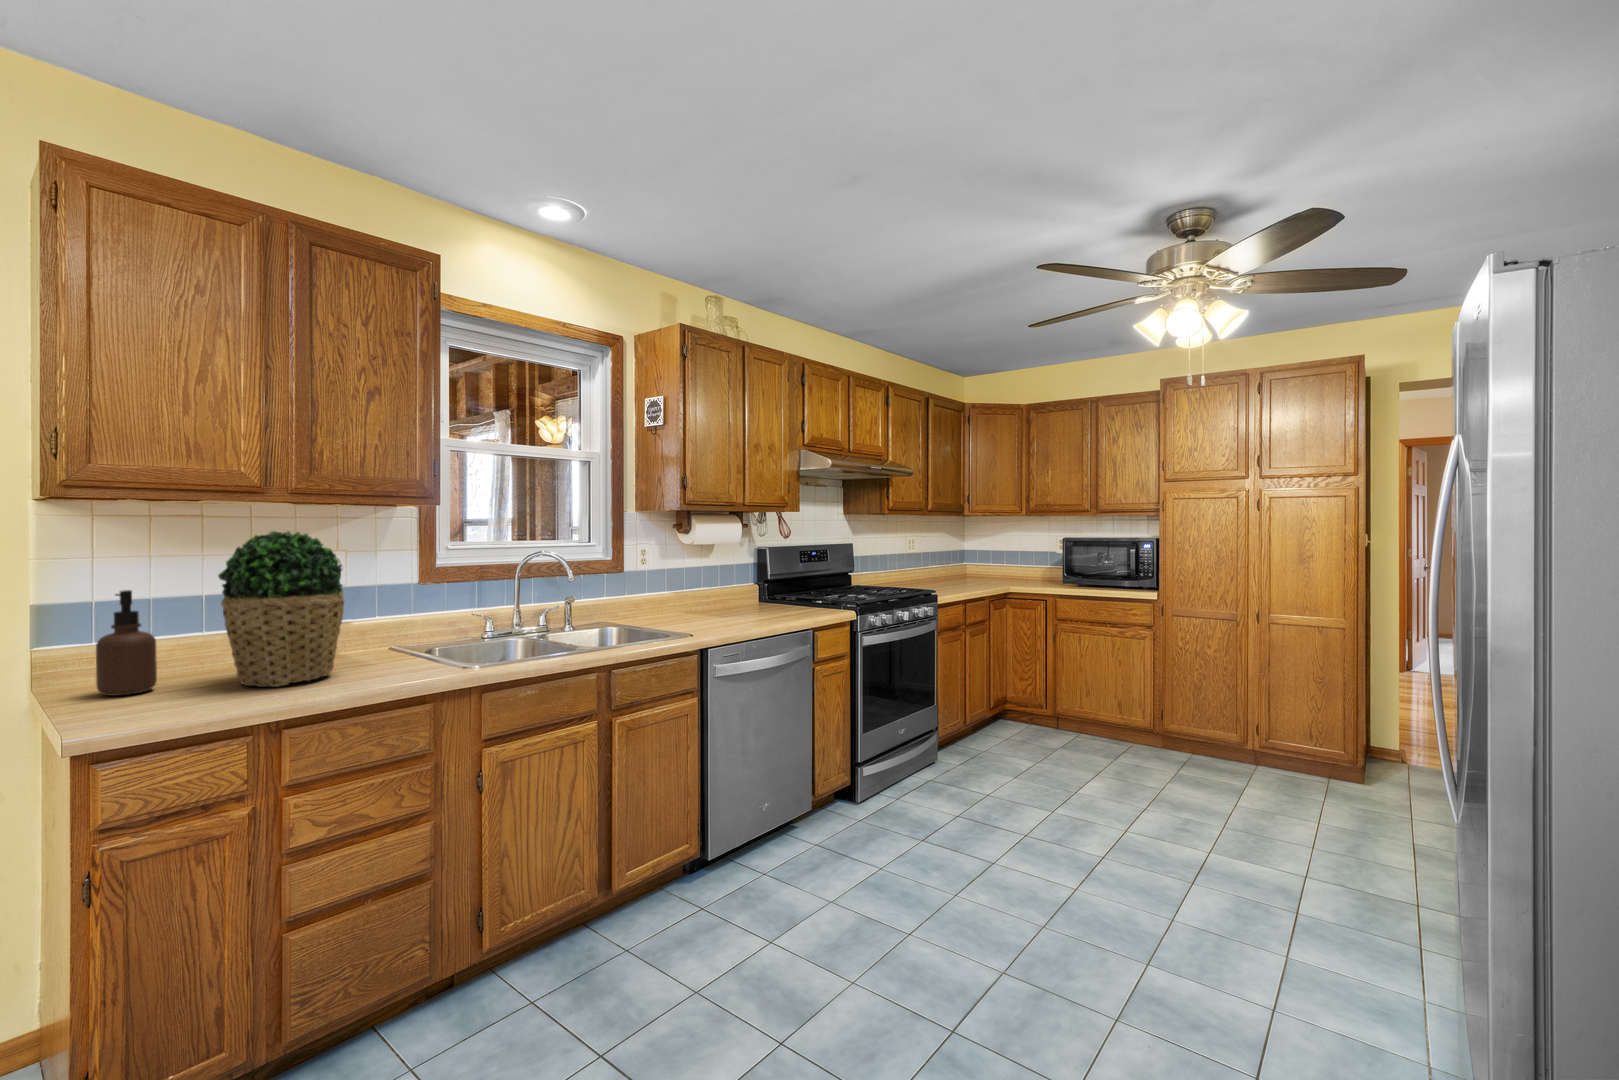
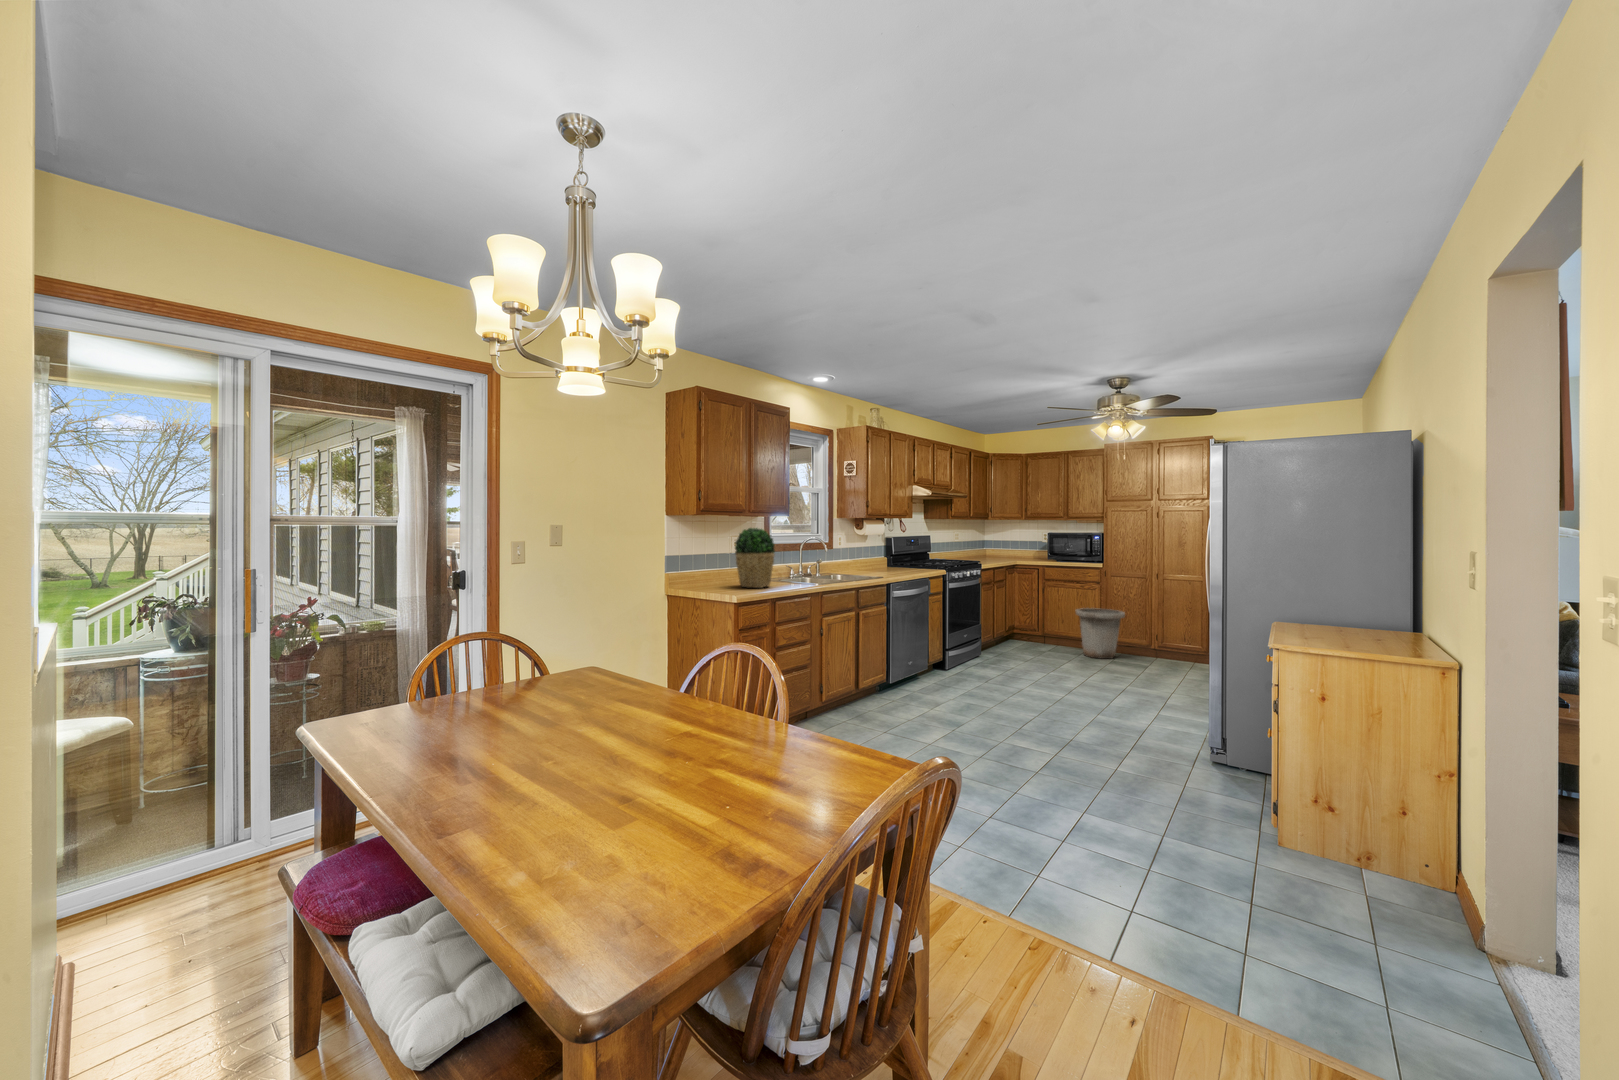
soap dispenser: present [96,590,157,696] -> none [701,550,718,589]
trash can: none [1109,673,1200,771] -> present [1076,608,1125,659]

